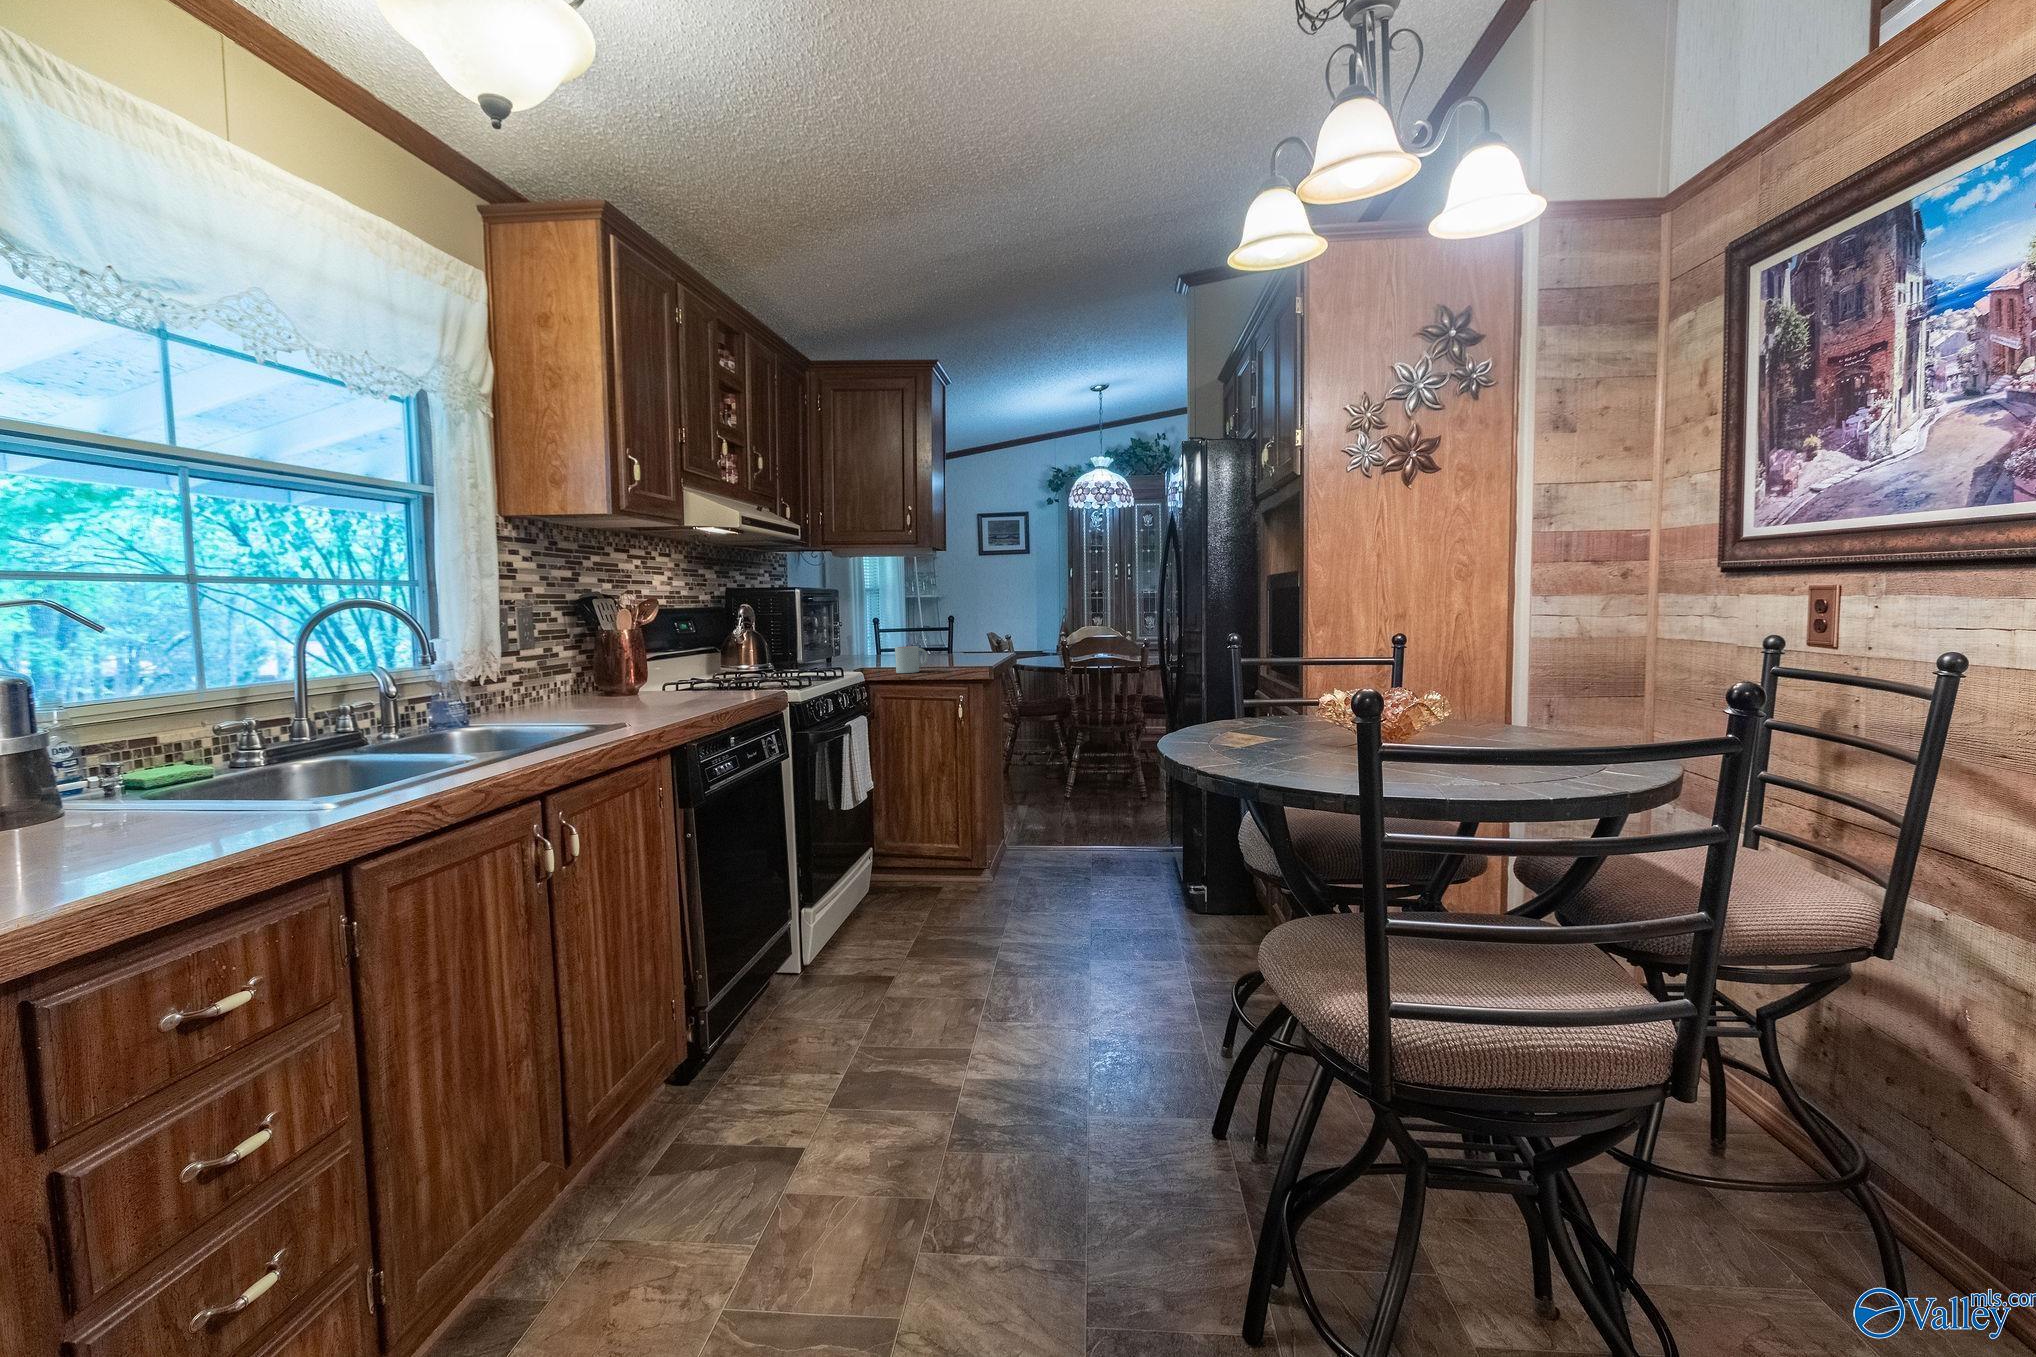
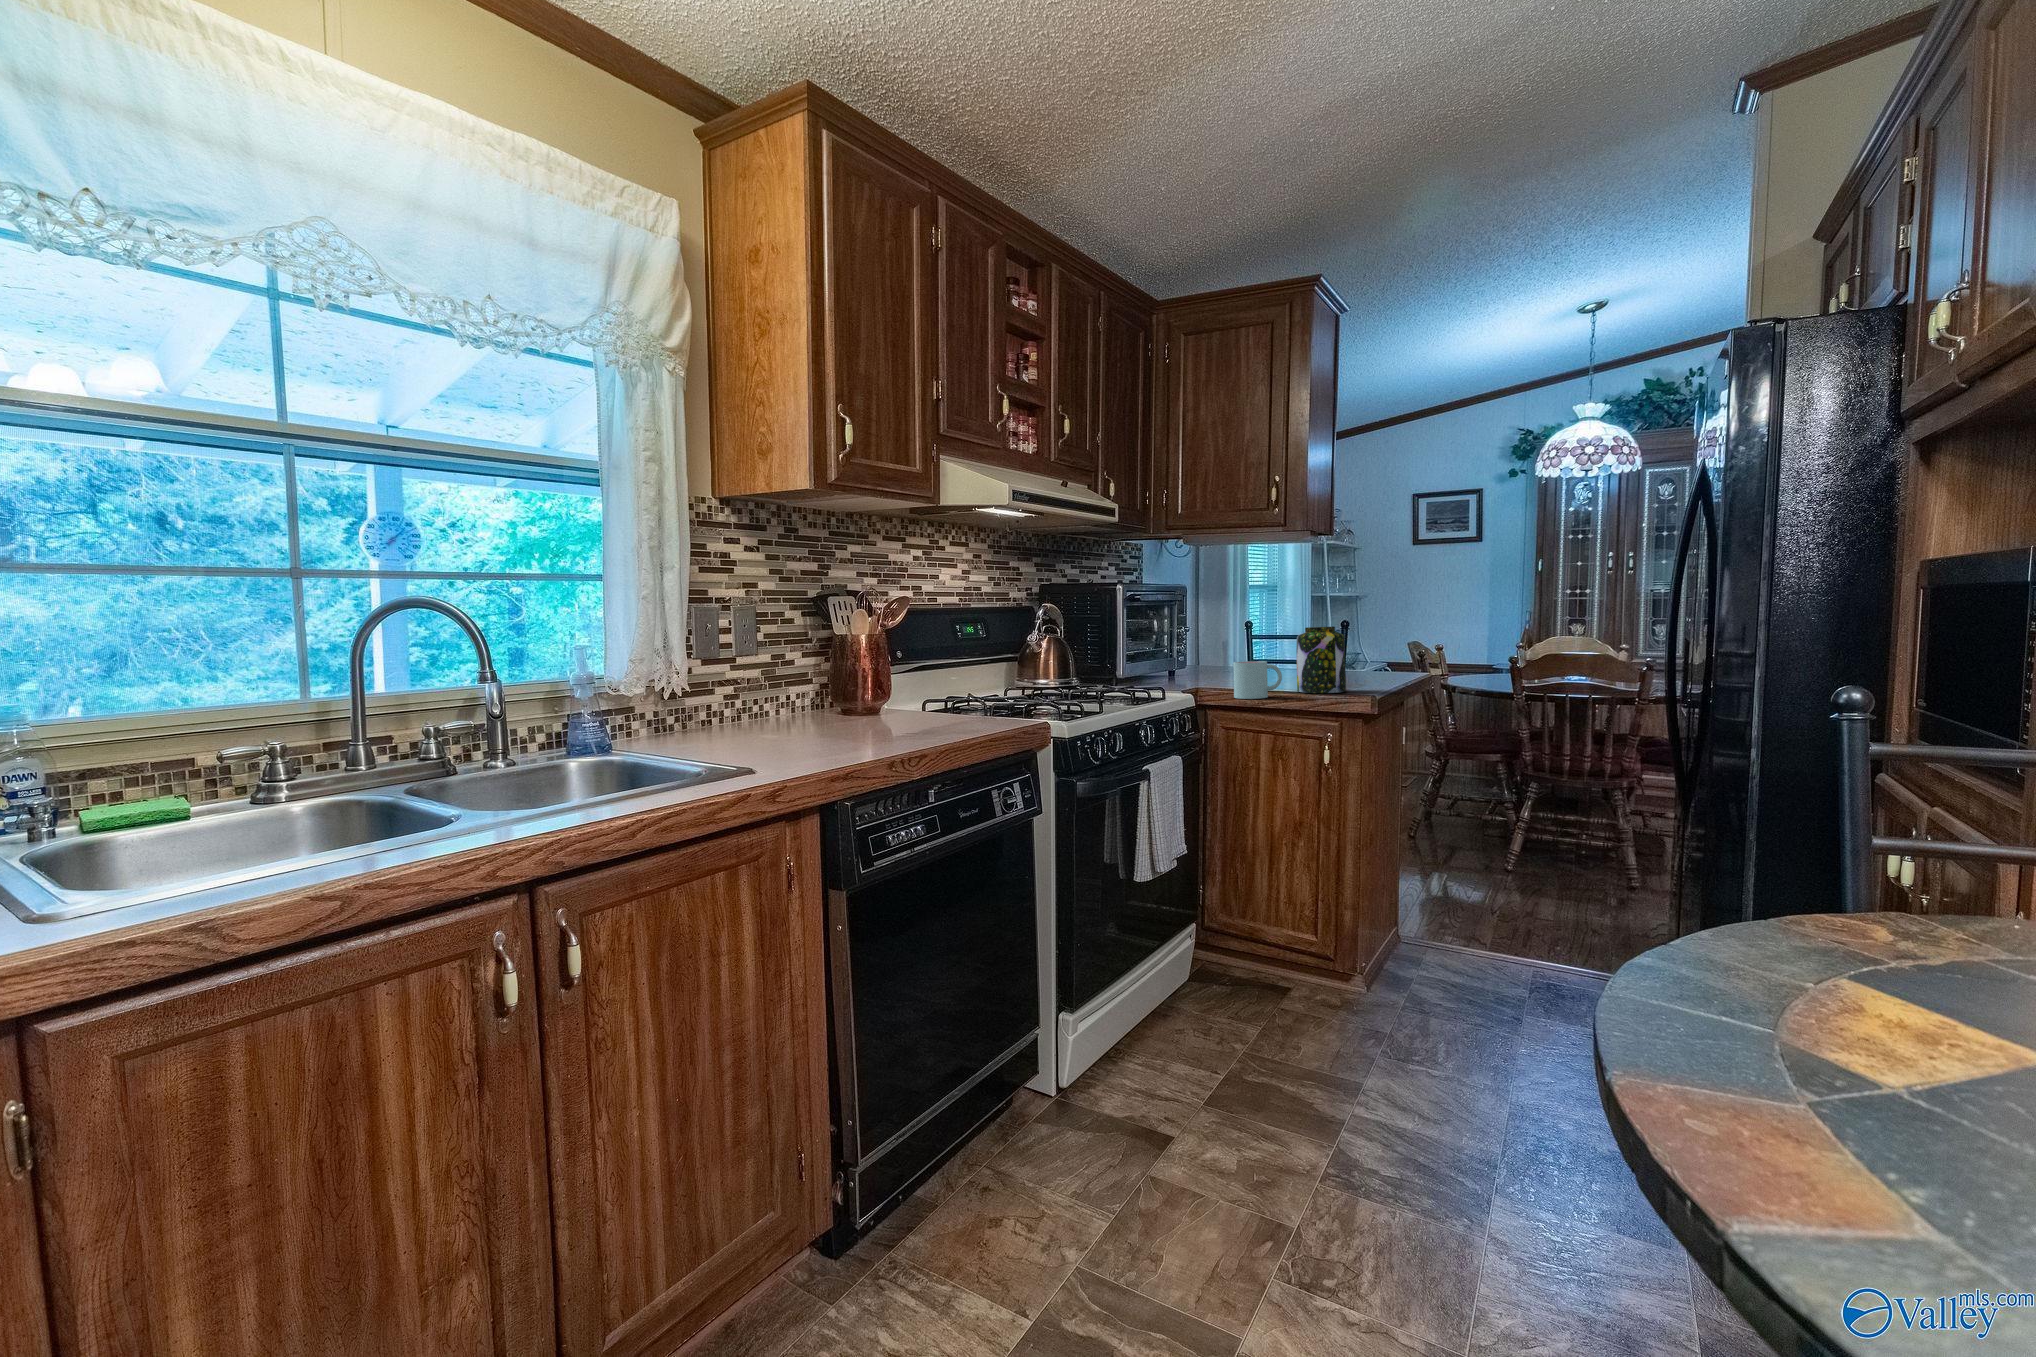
jar: none [933,621,967,668] -> present [1296,627,1346,693]

